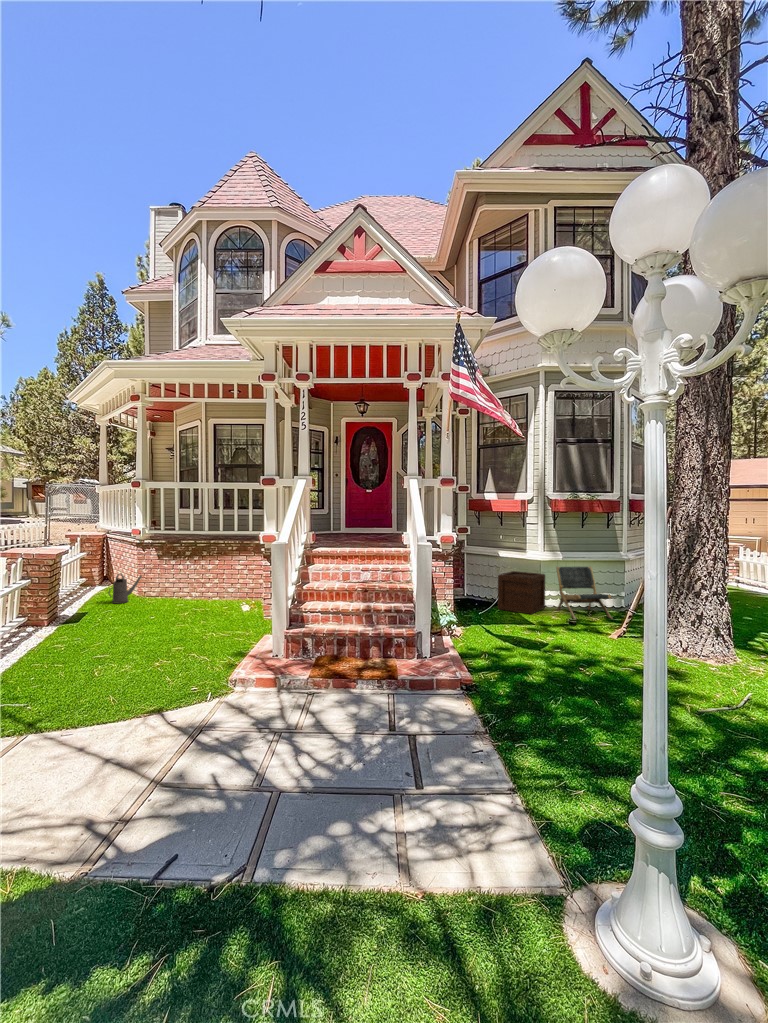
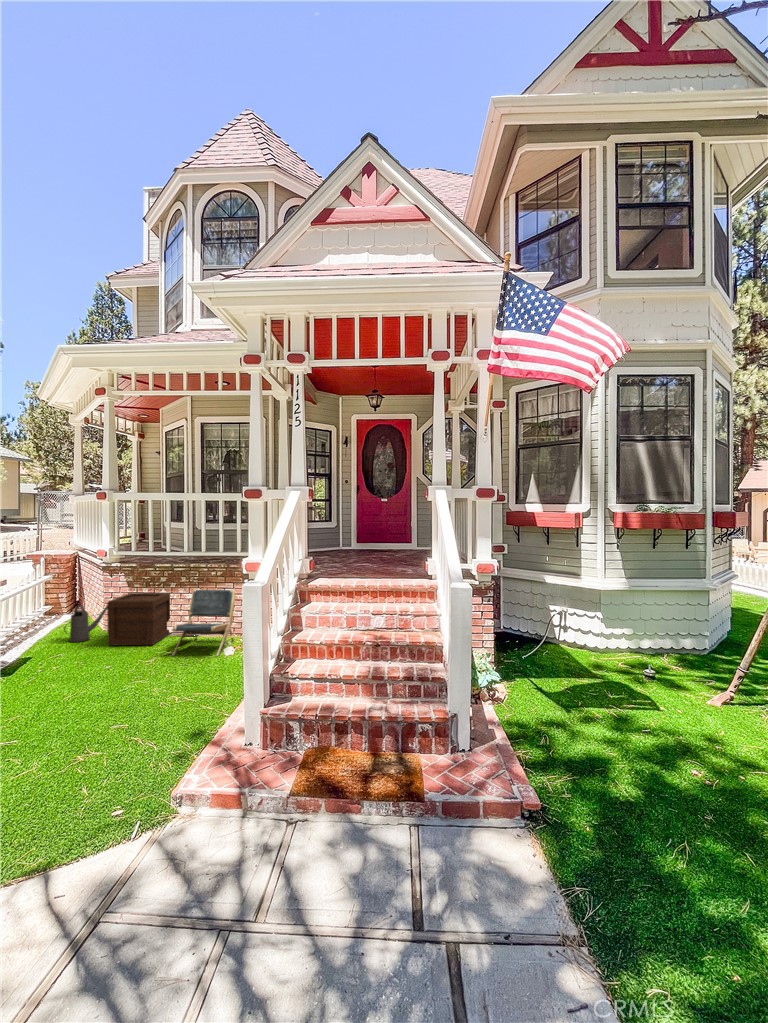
lounge chair: present [556,566,612,619] -> present [172,589,235,656]
wooden crate: present [498,571,545,614] -> present [107,593,170,646]

